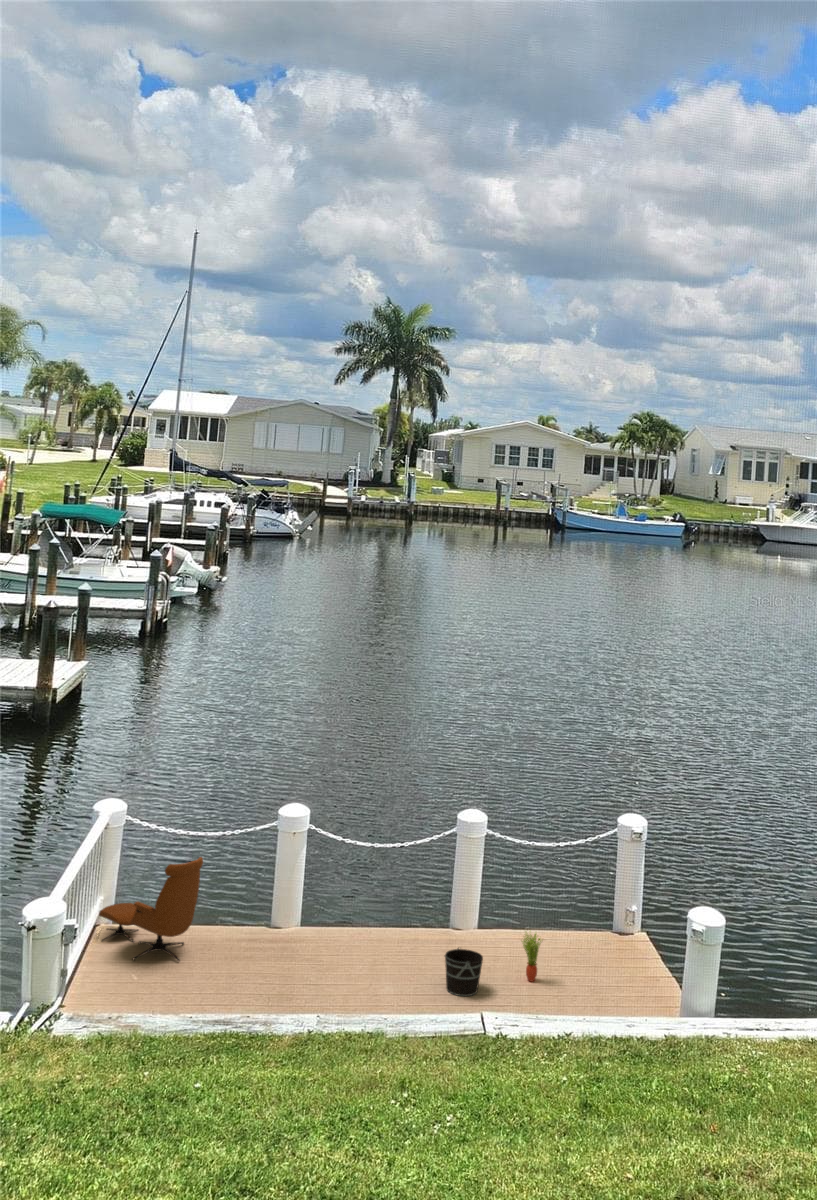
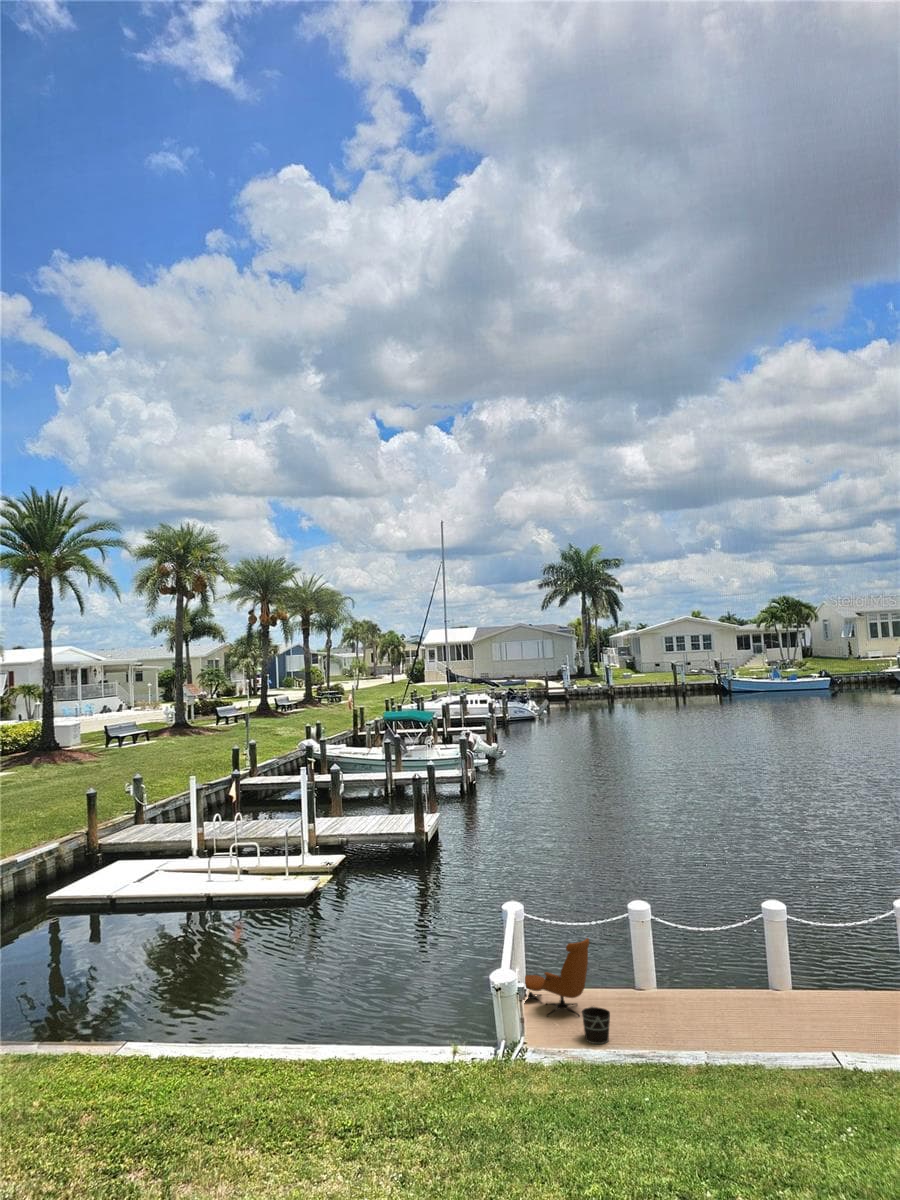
potted plant: present [522,934,541,982] -> none [833,990,852,1032]
bucket: present [444,948,483,996] -> present [582,1007,610,1044]

